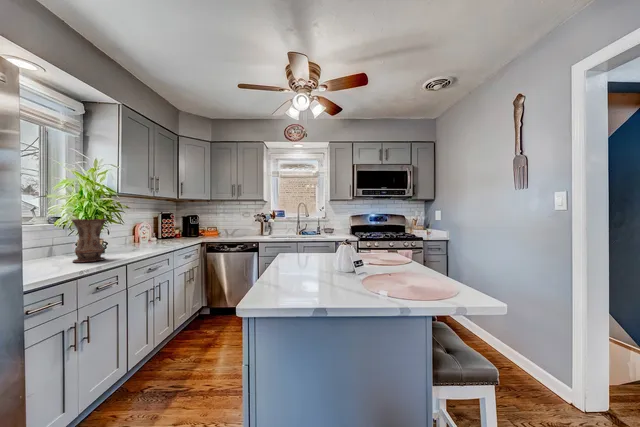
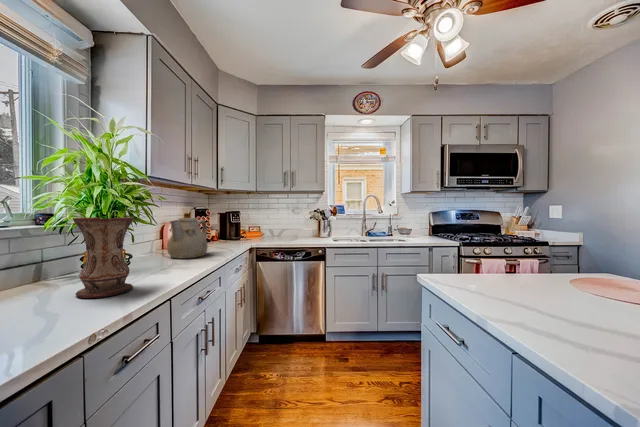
teapot: none [135,220,165,247] -> present [167,218,208,258]

